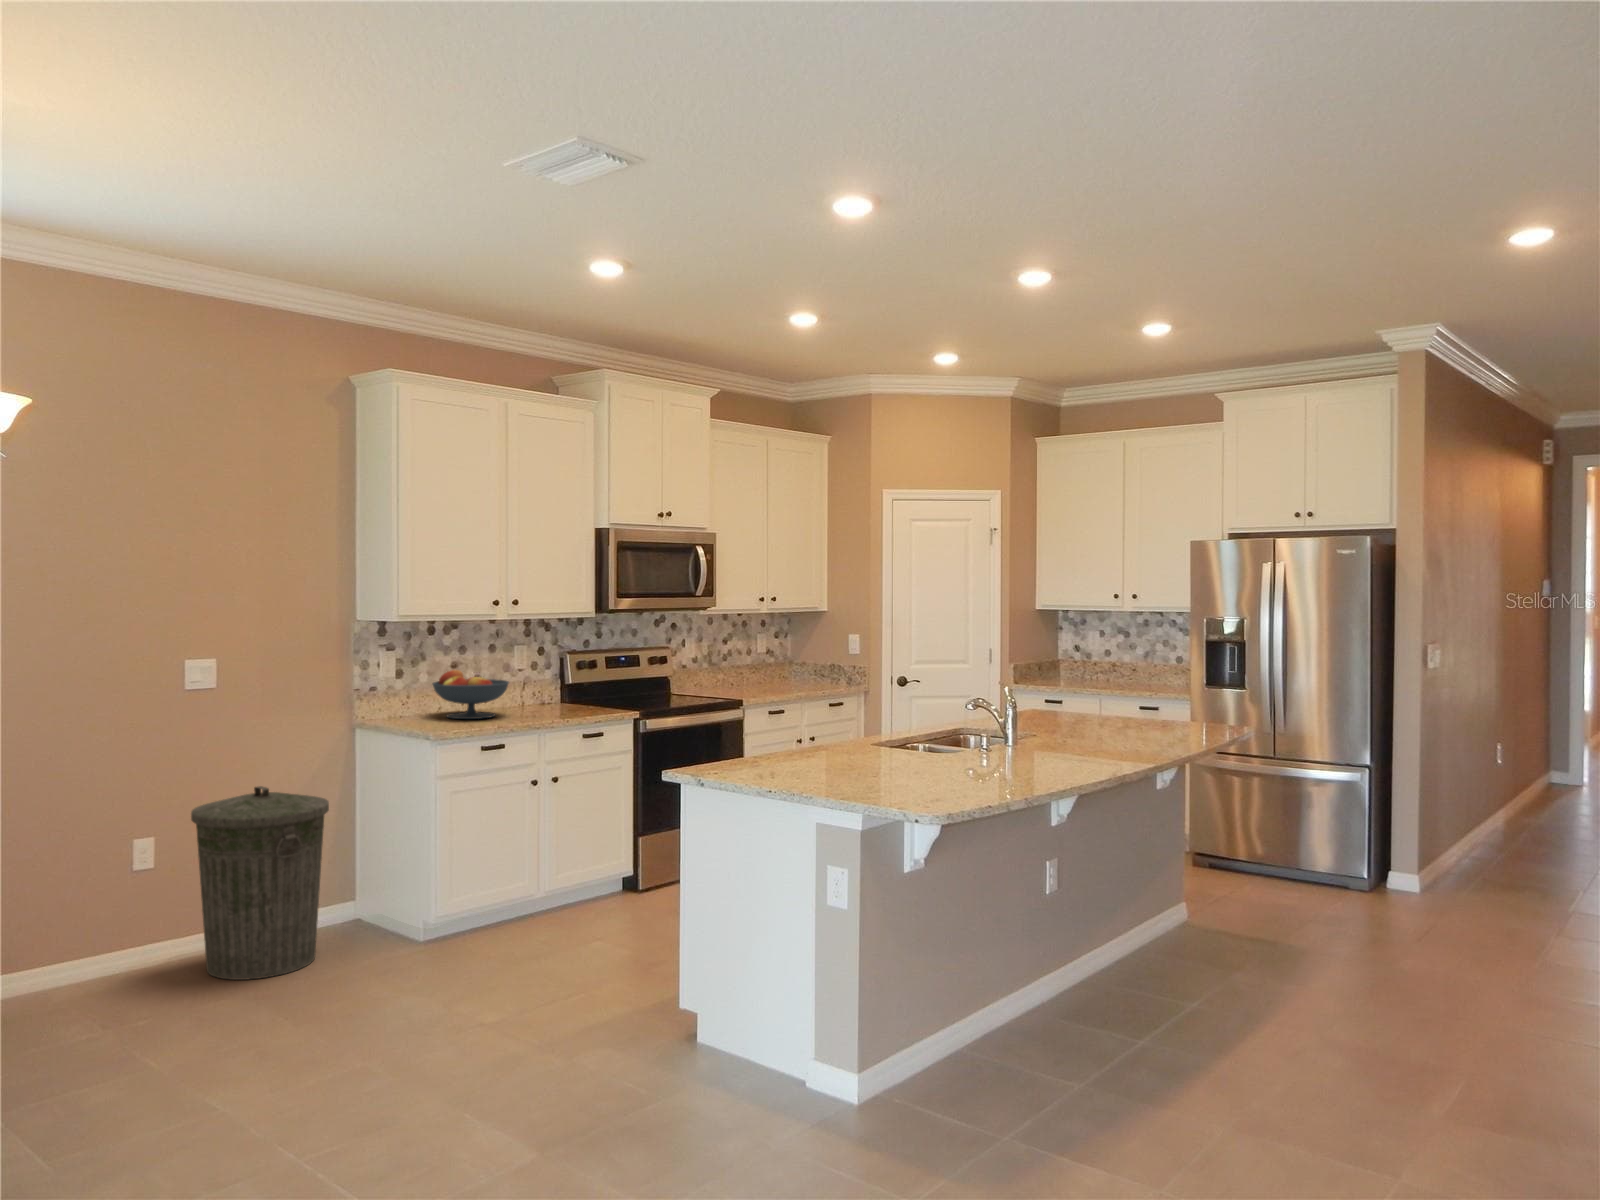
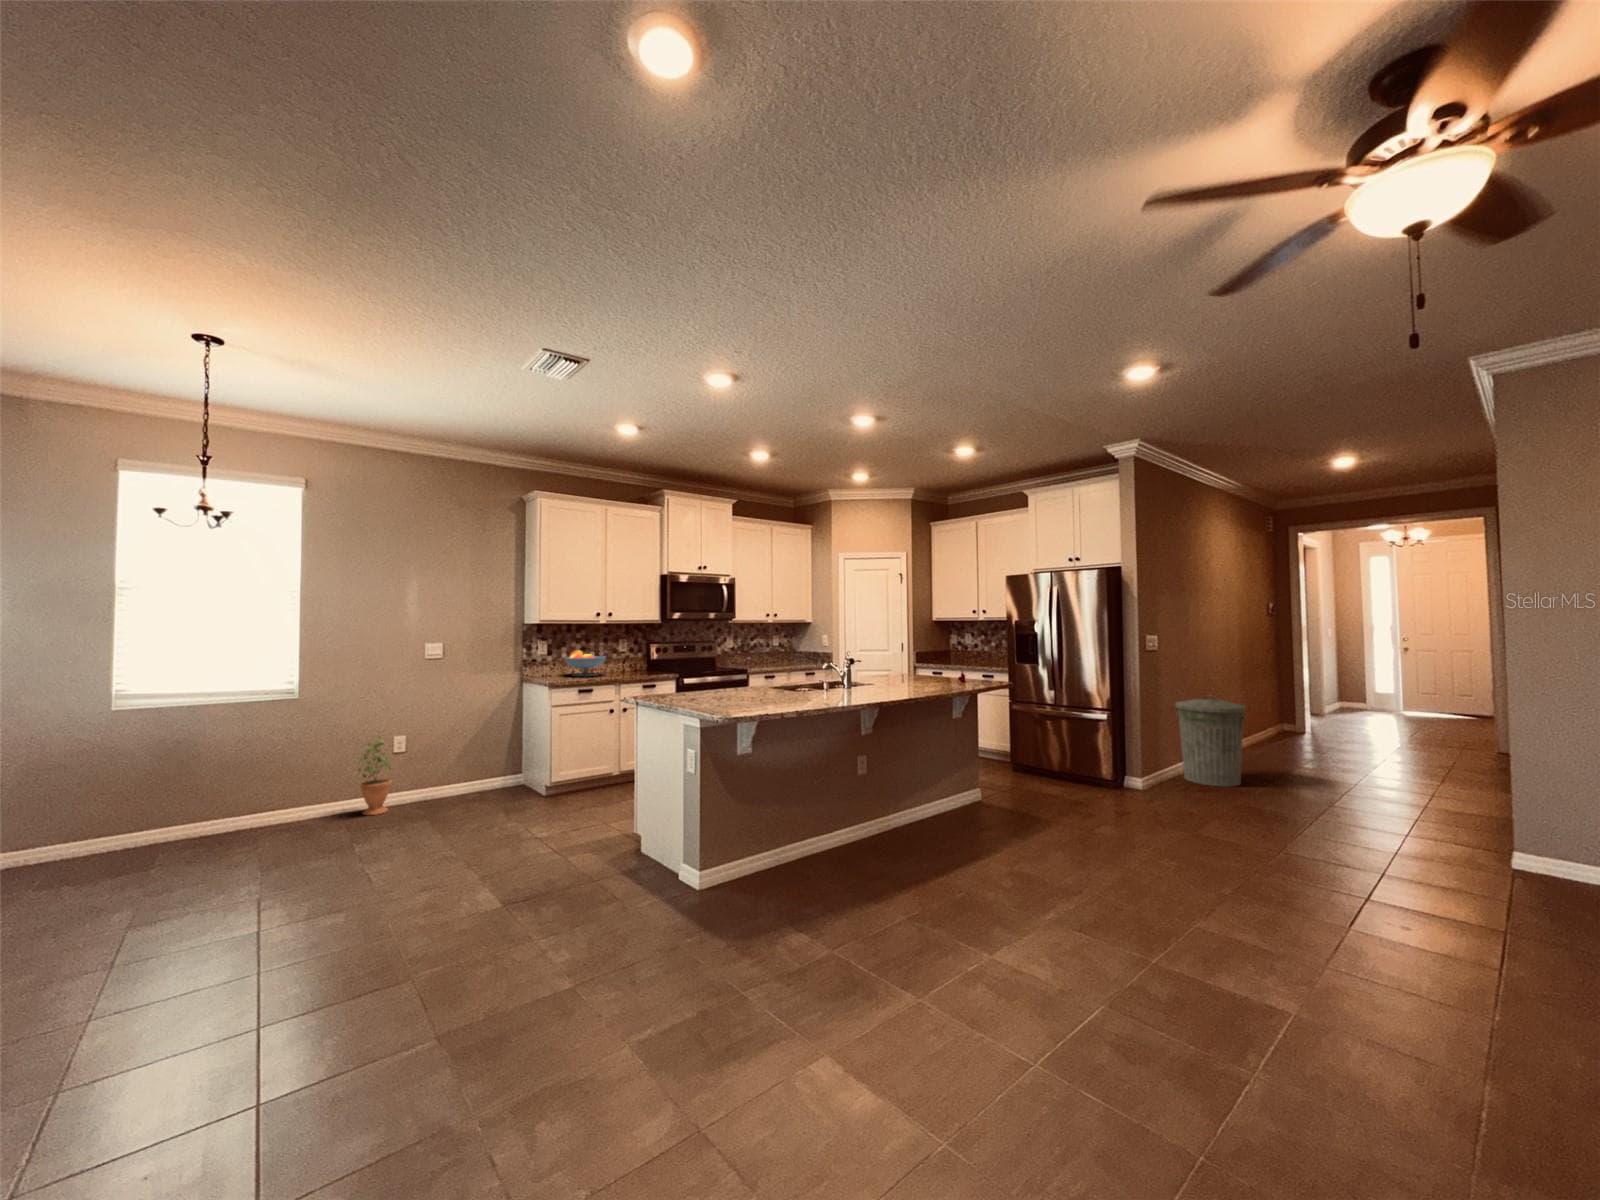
trash can: present [191,786,329,980] -> present [1175,697,1246,787]
potted plant: none [62,844,135,999] -> present [358,737,391,815]

